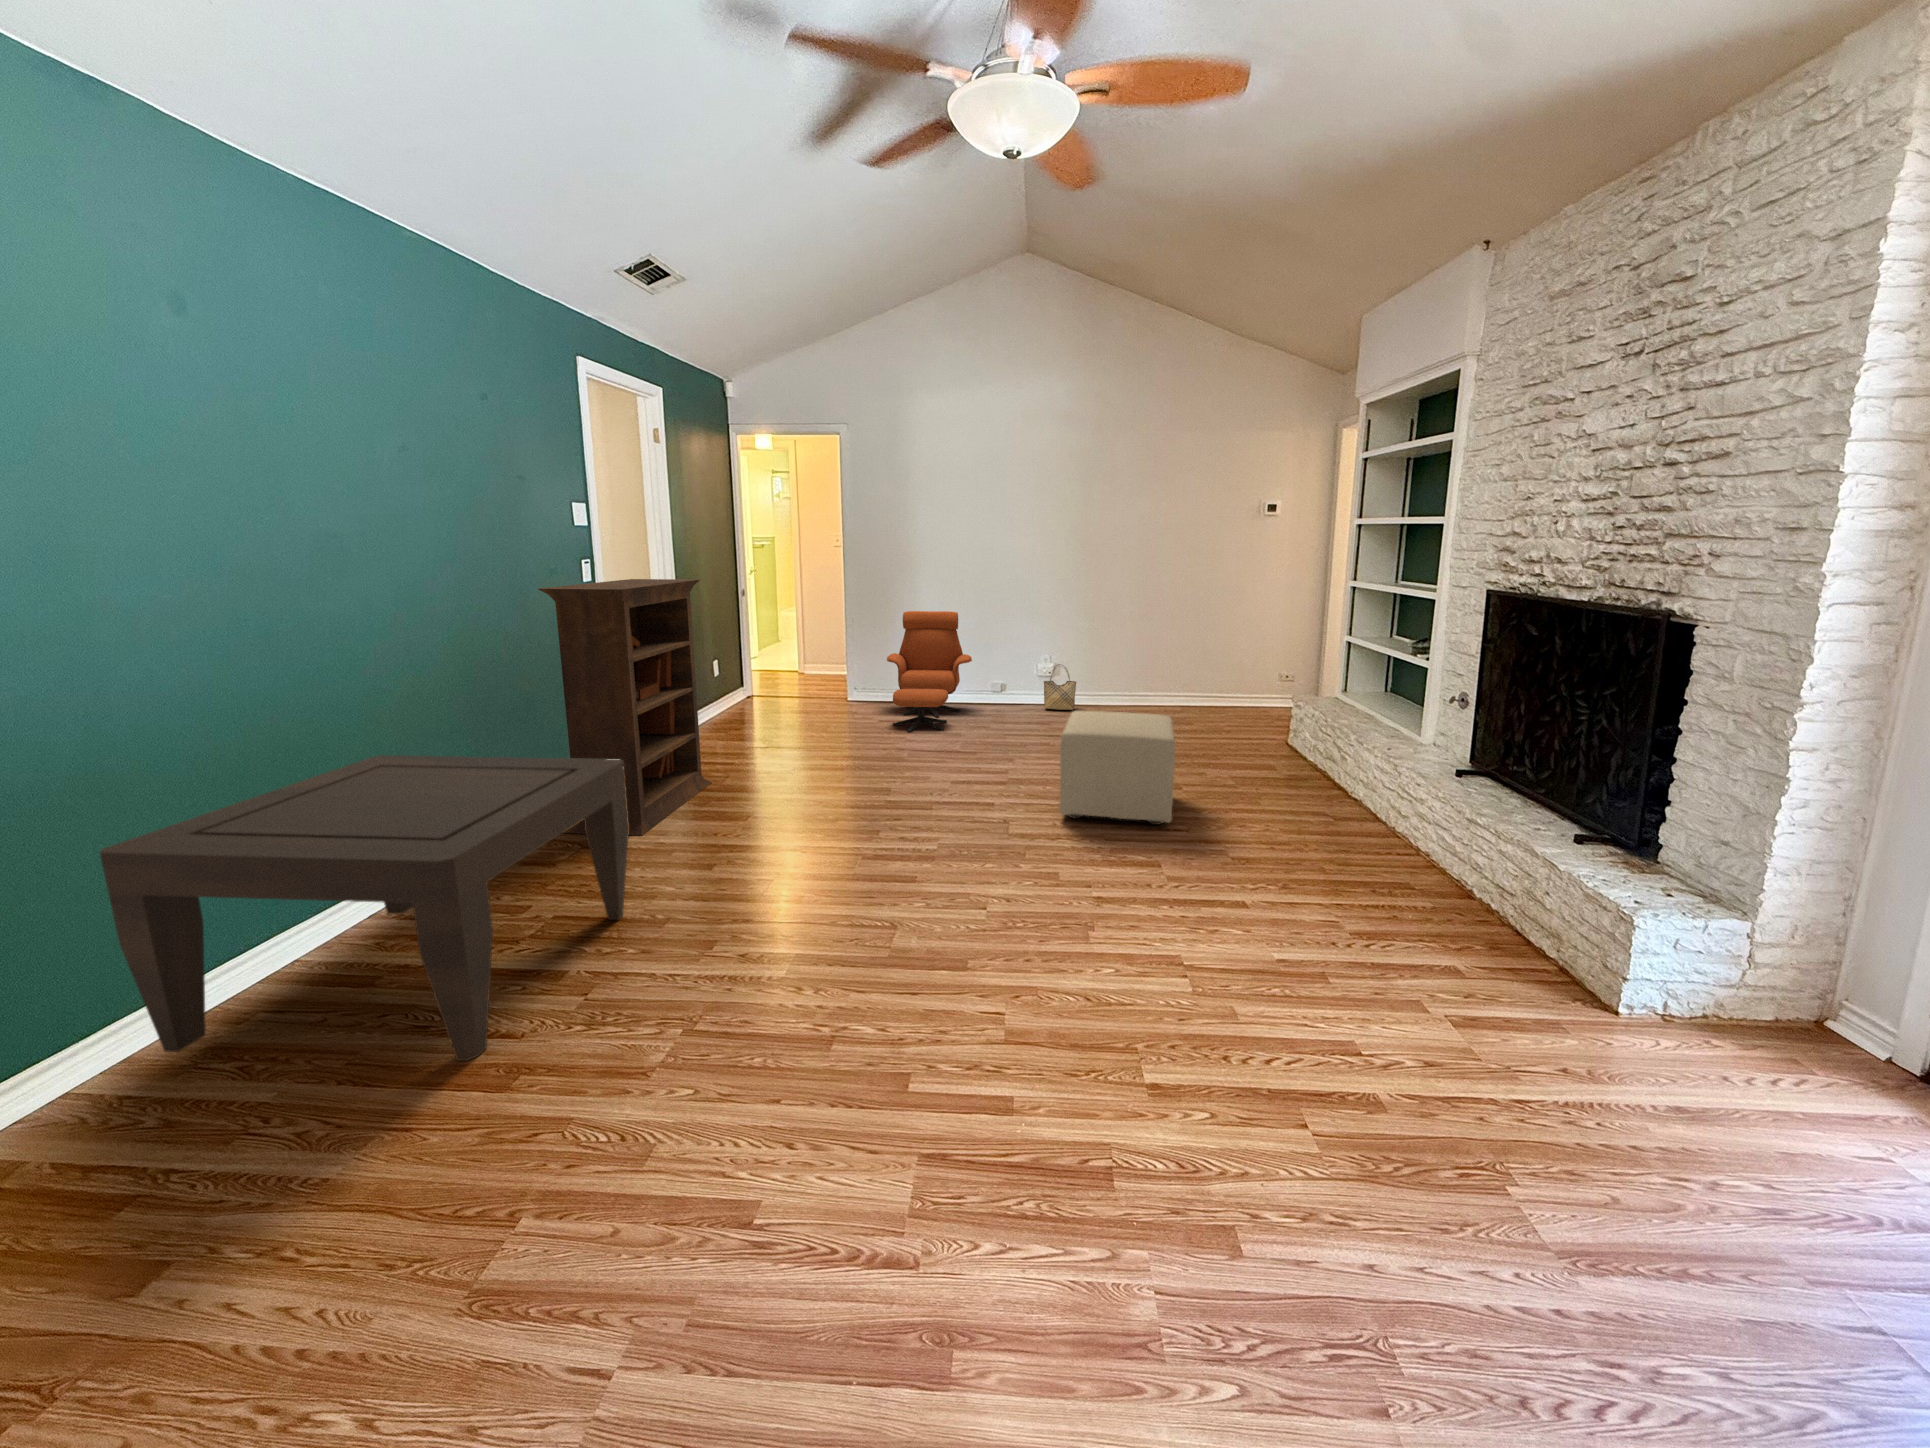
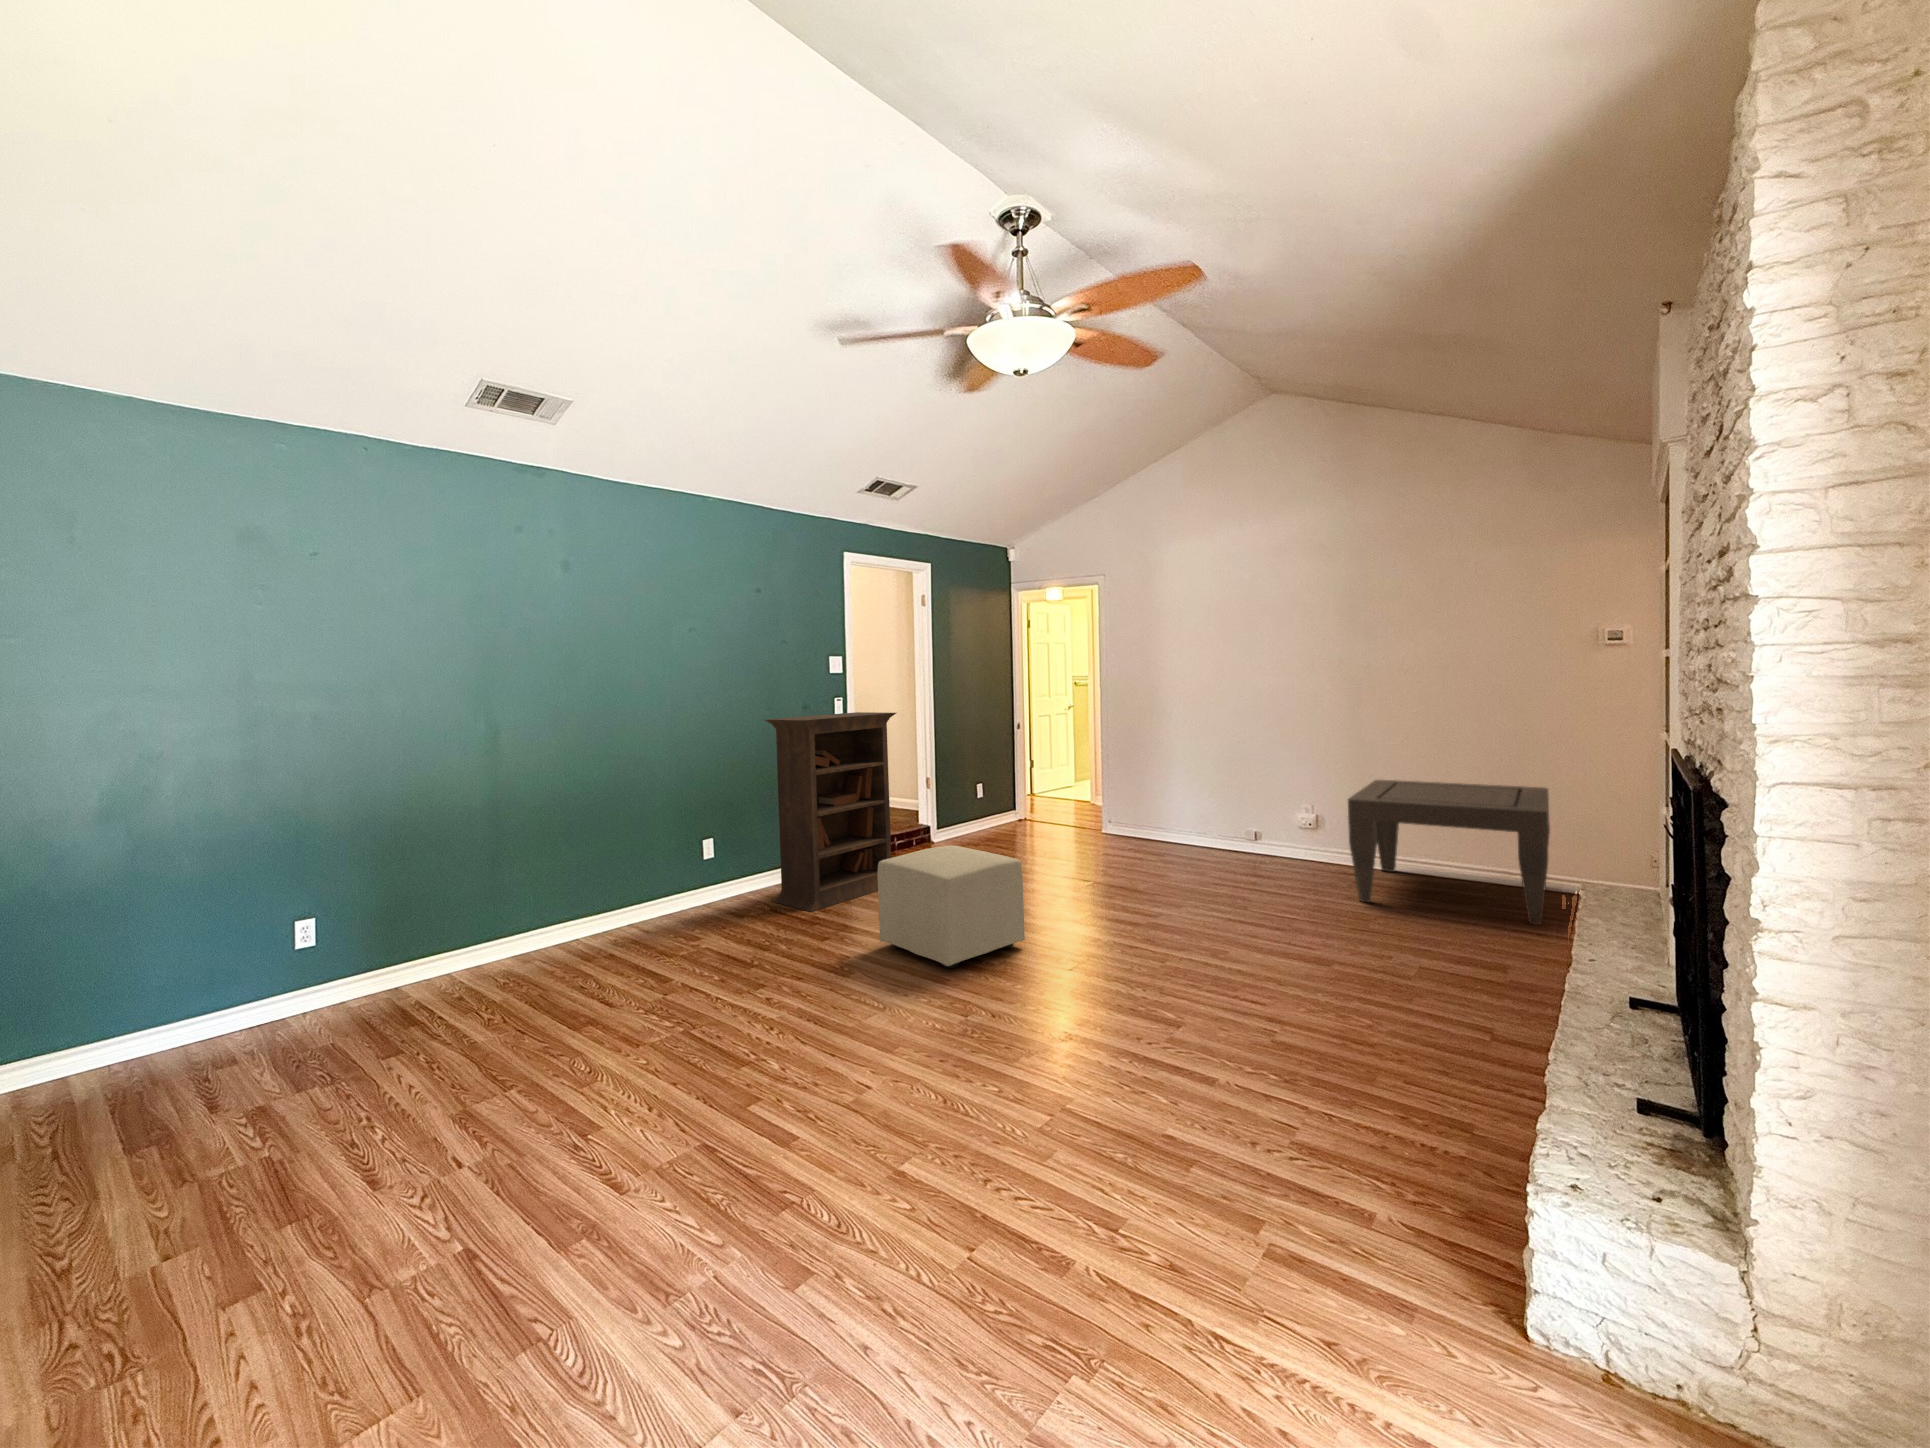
lounge chair: present [887,611,972,732] -> none [1106,743,1212,868]
woven basket: present [1044,664,1076,710] -> none [1298,809,1341,865]
ottoman: present [1059,711,1175,825] -> present [877,845,1025,968]
coffee table: present [100,755,629,1061] -> present [1348,780,1550,925]

